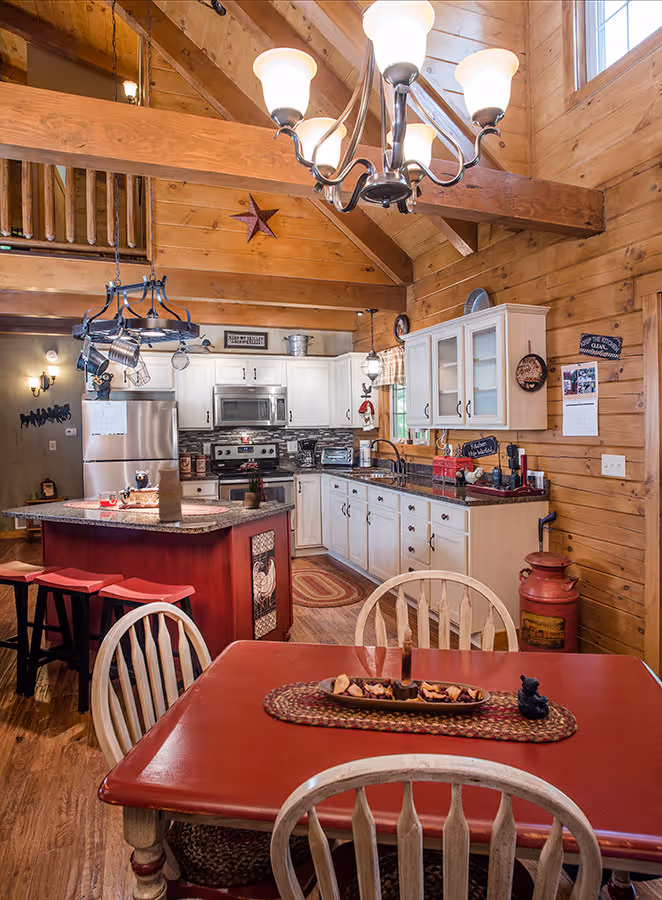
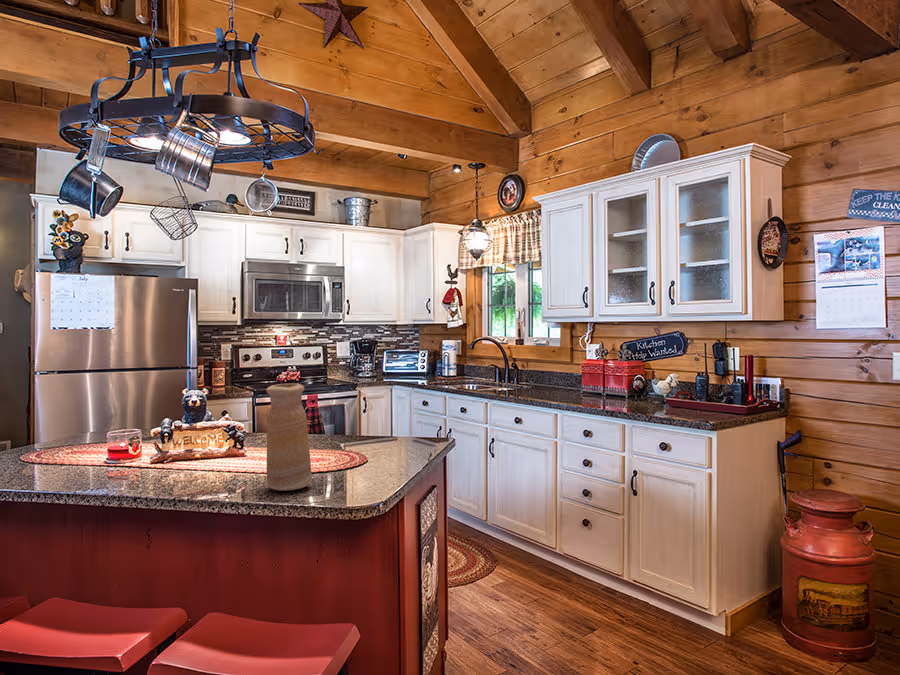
potted plant: present [245,469,262,507] -> none [388,378,417,448]

